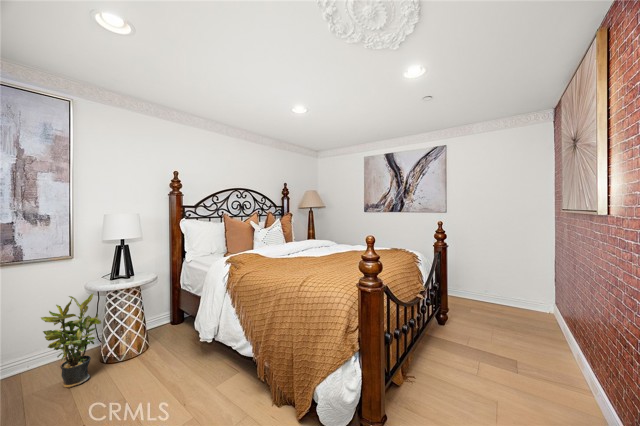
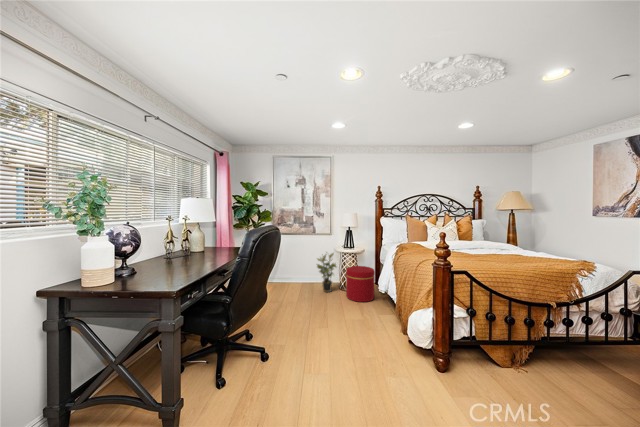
ottoman: none [132,304,191,378] -> present [346,266,375,302]

